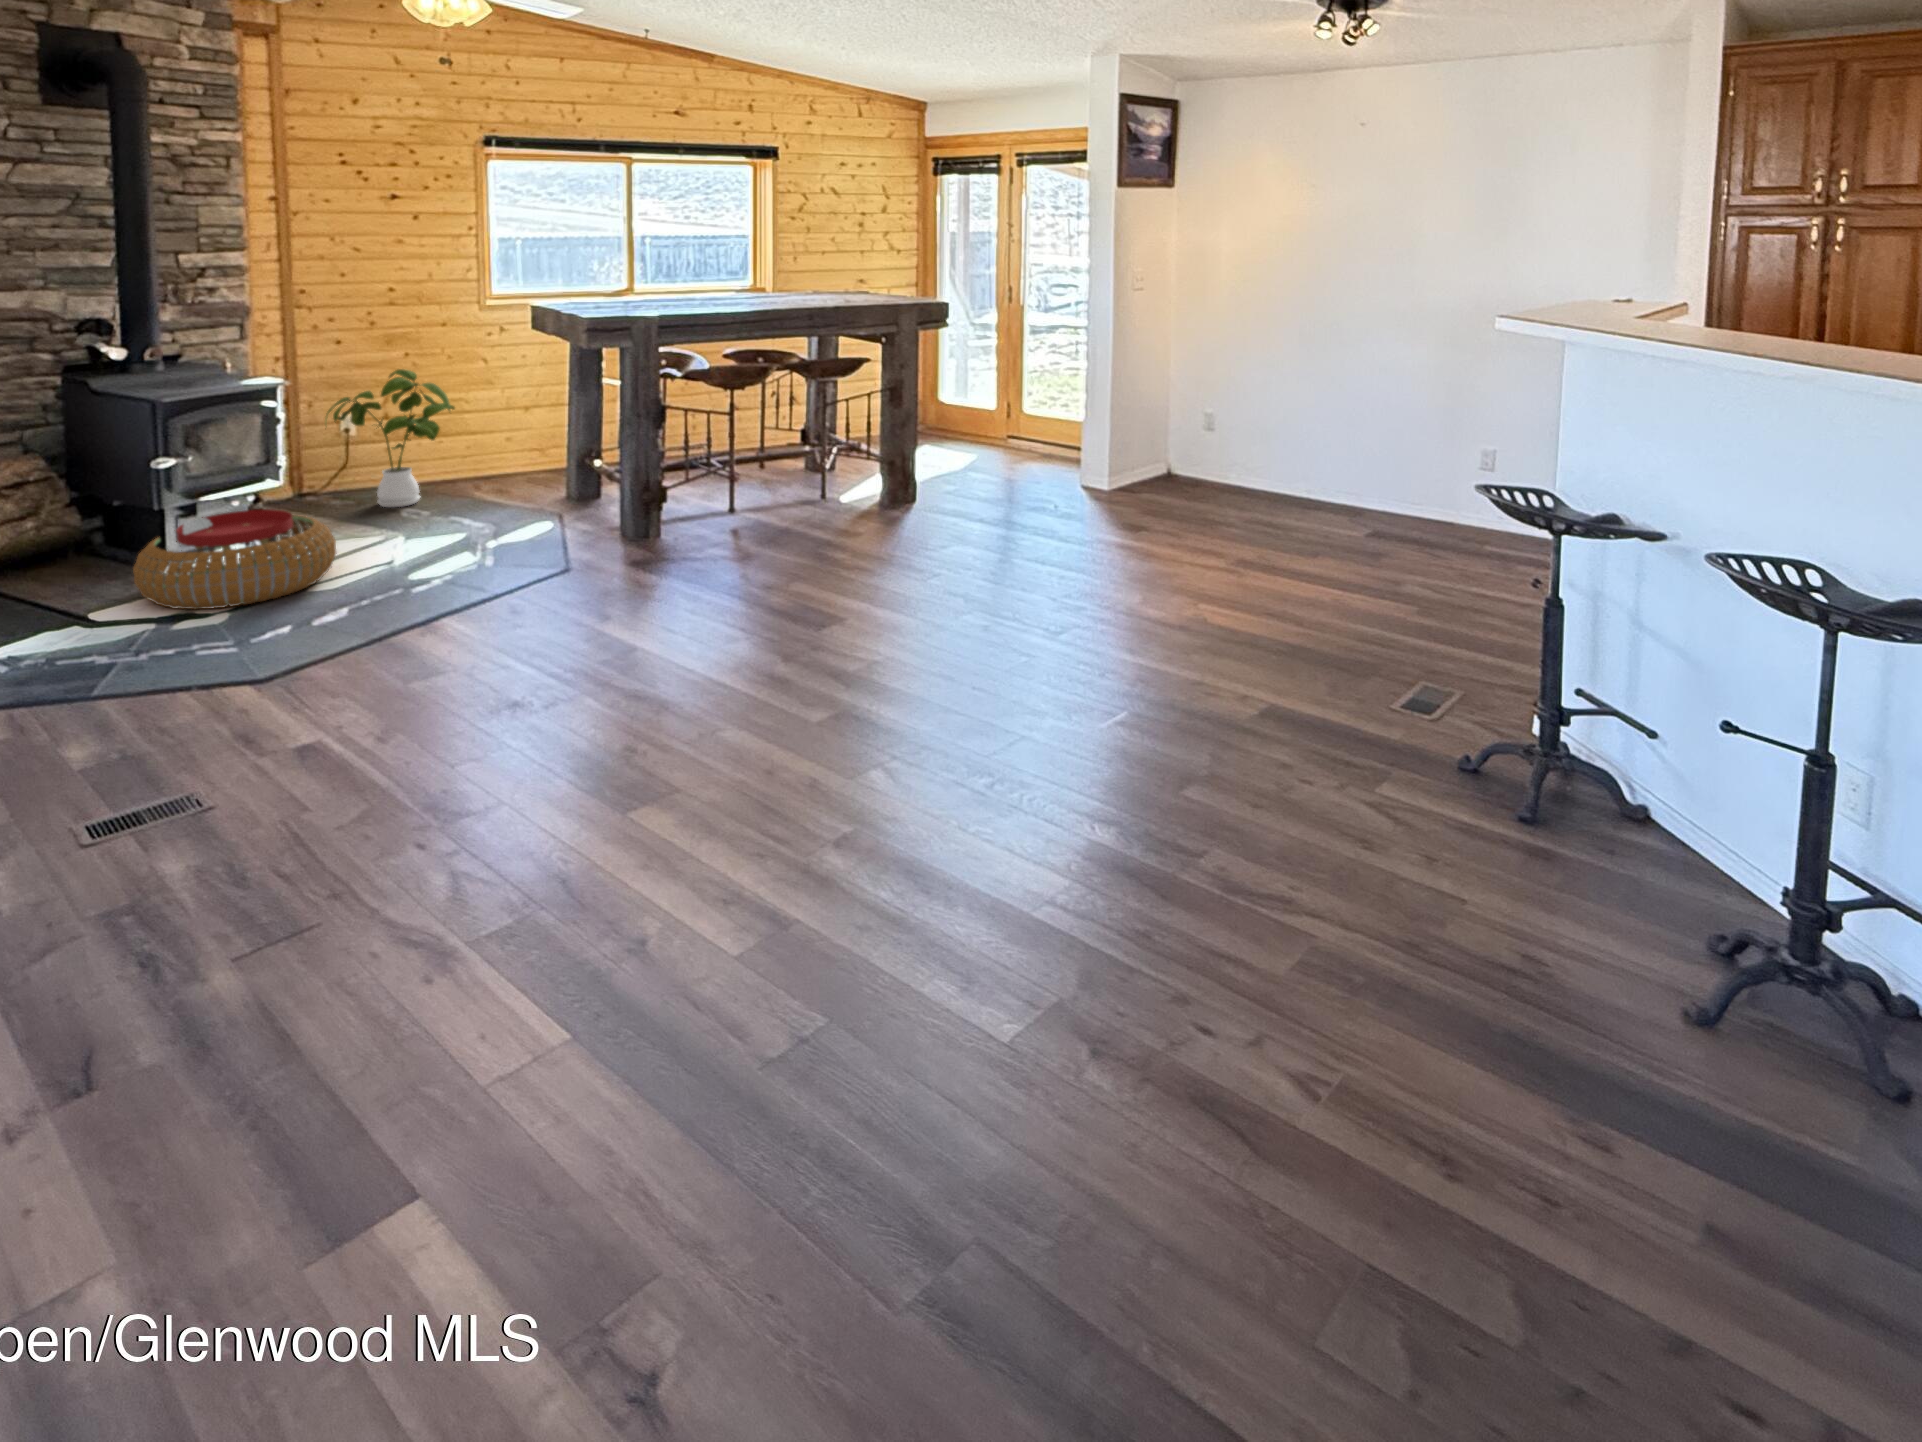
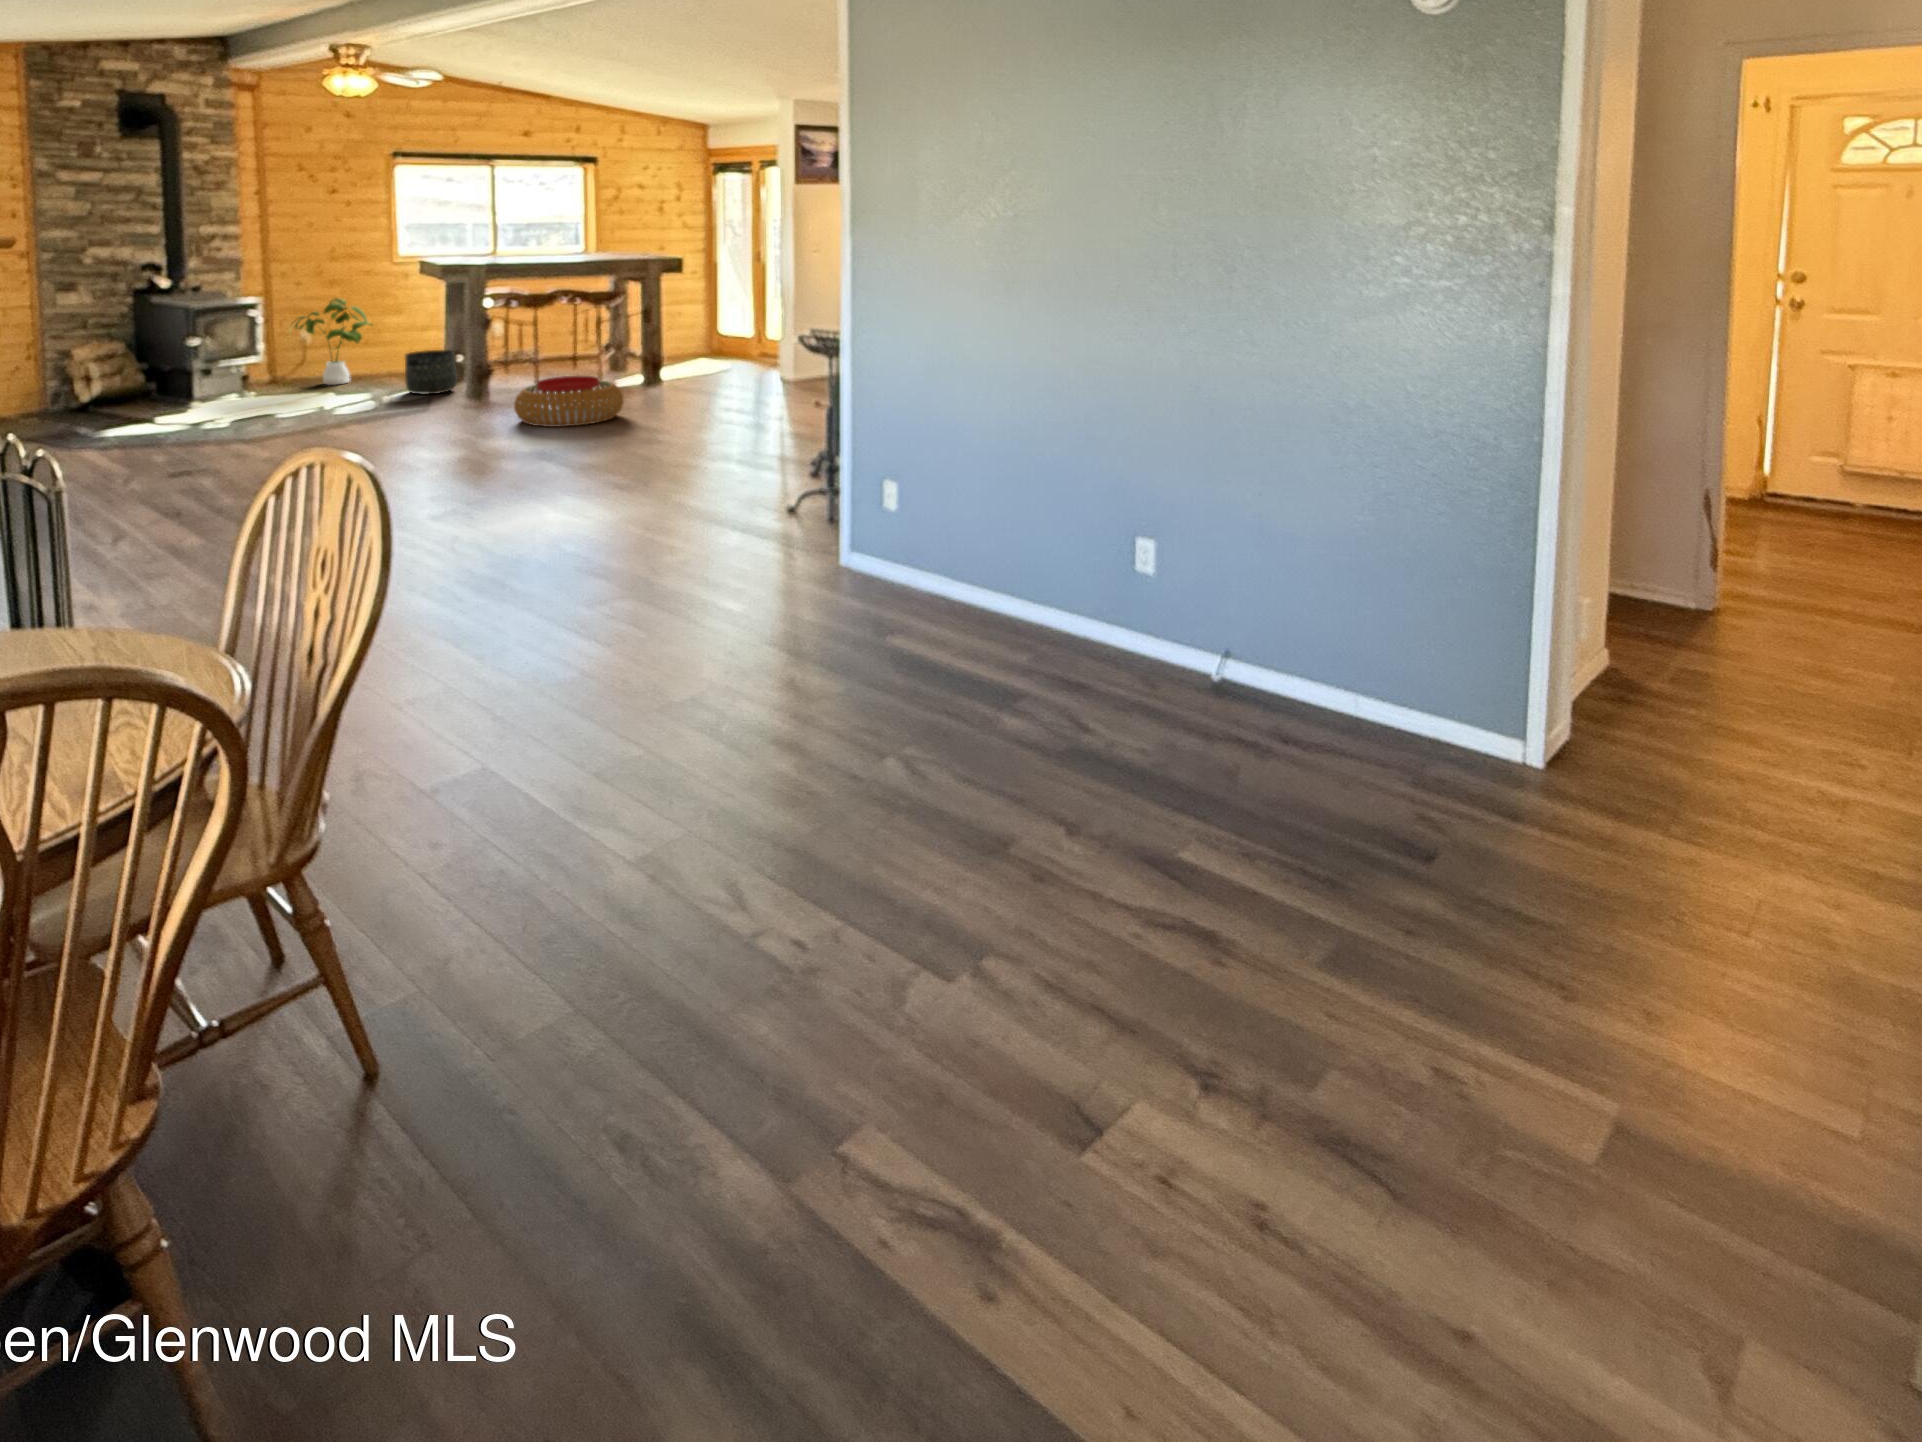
basket: none [516,456,599,534] -> present [405,350,456,394]
pouf: present [133,509,337,609] -> present [514,376,624,427]

